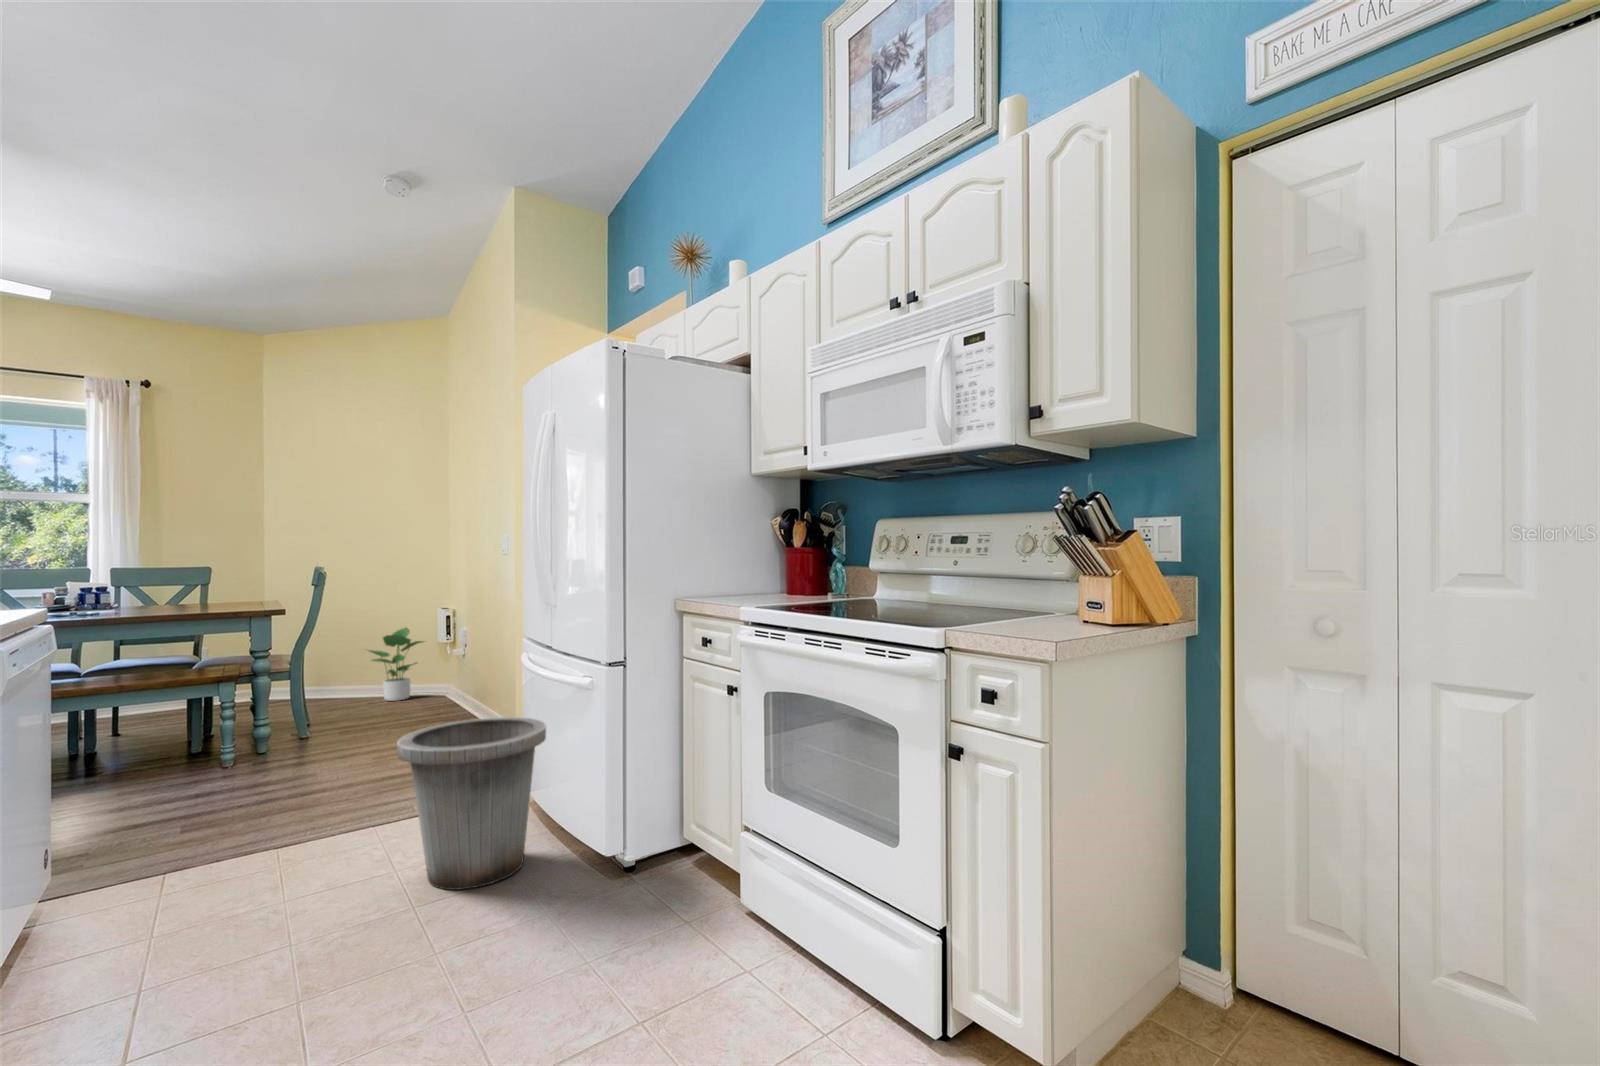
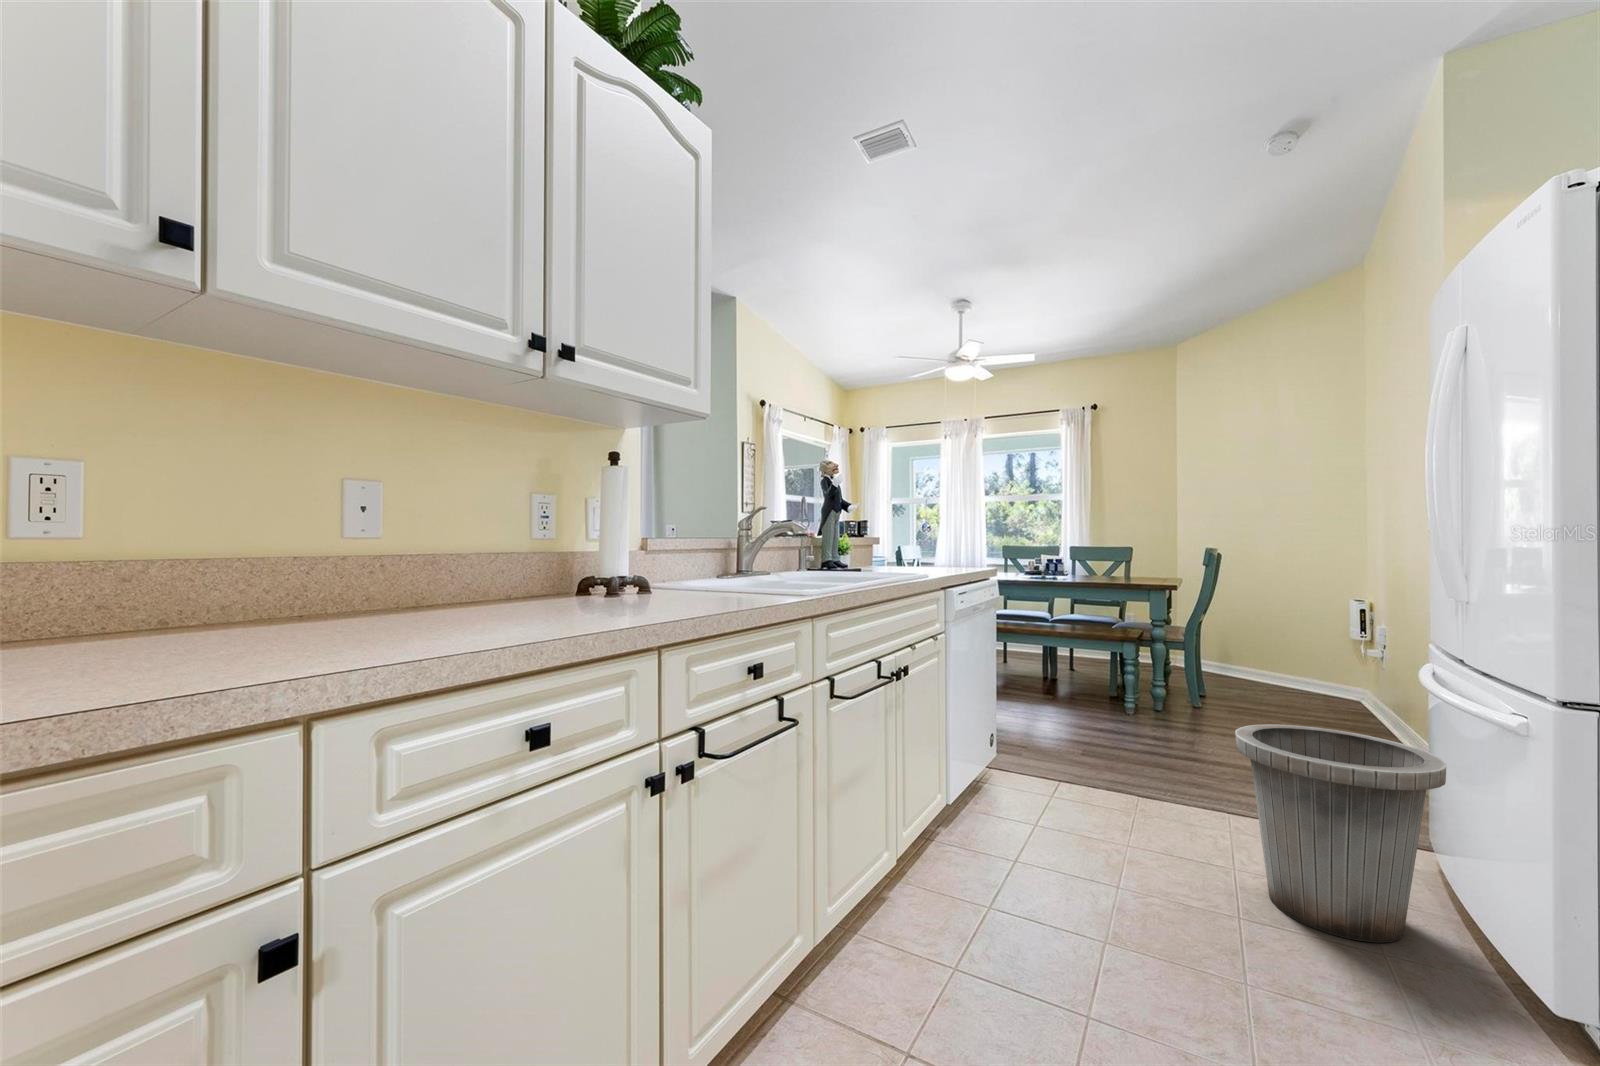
potted plant: present [369,627,423,701] -> none [1266,619,1338,695]

